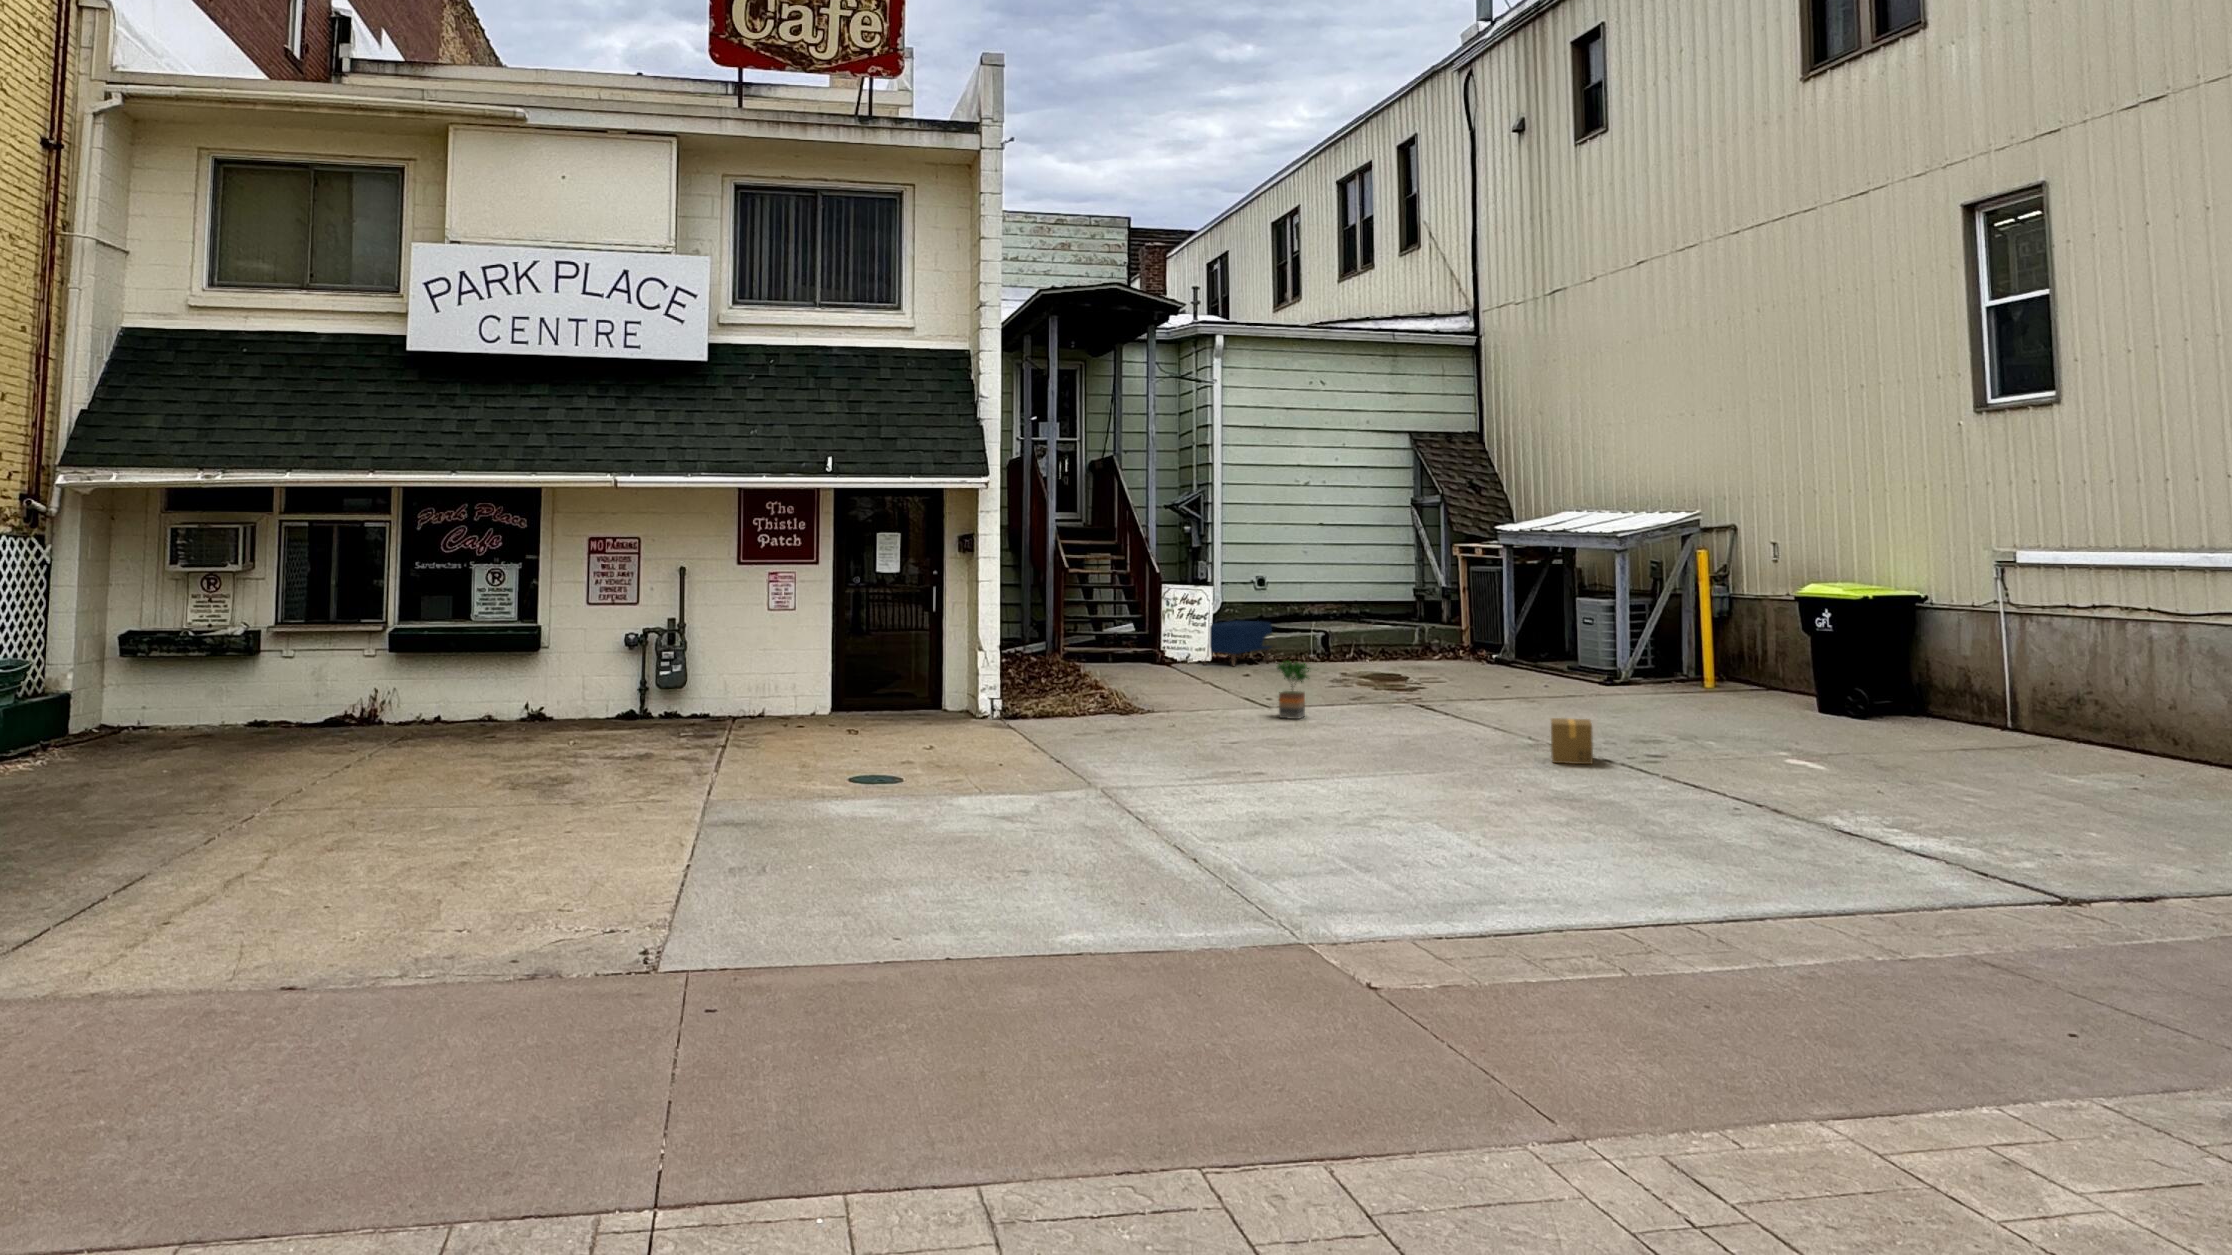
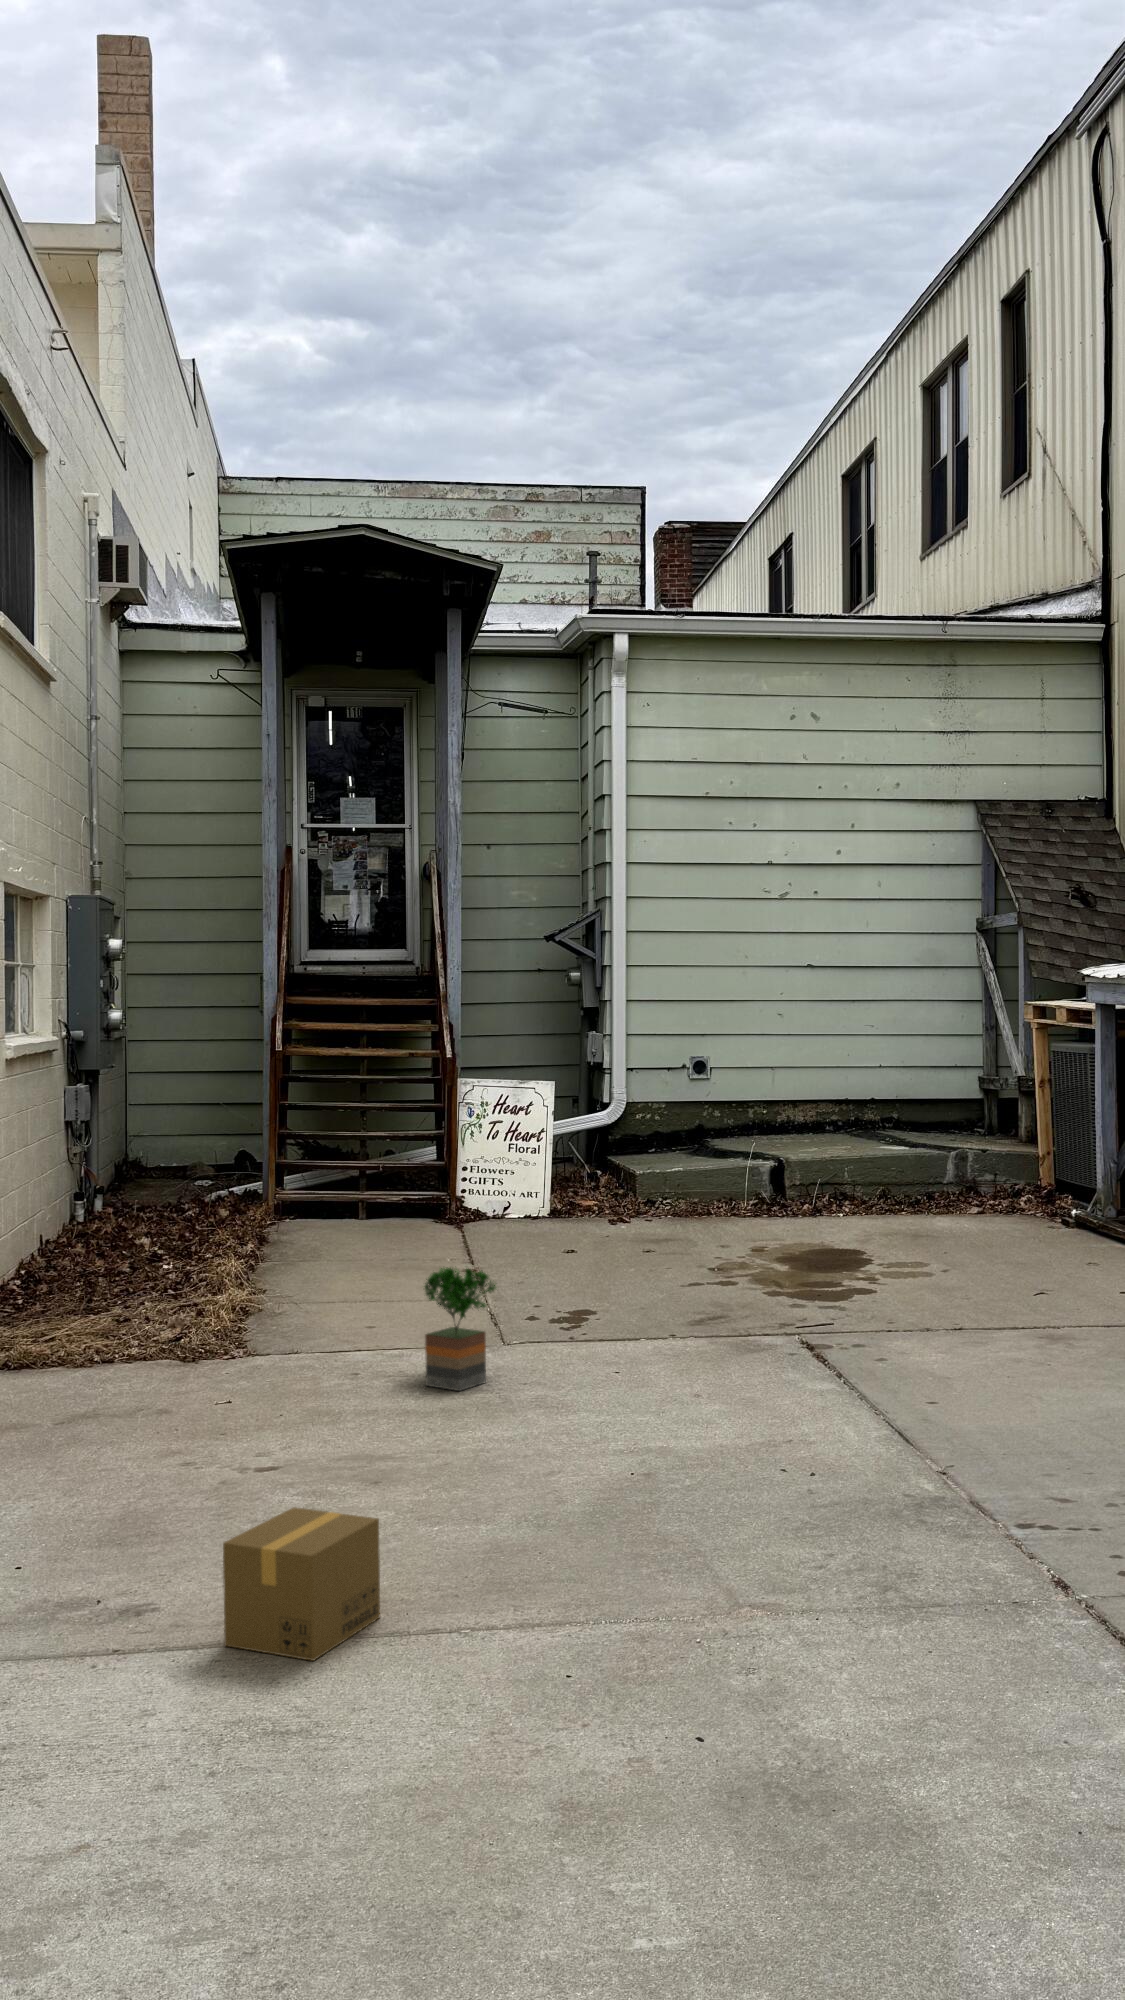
bench: present [1203,621,1272,666] -> none [537,1137,684,1224]
cardboard box: present [1551,718,1593,764] -> present [223,1507,380,1661]

